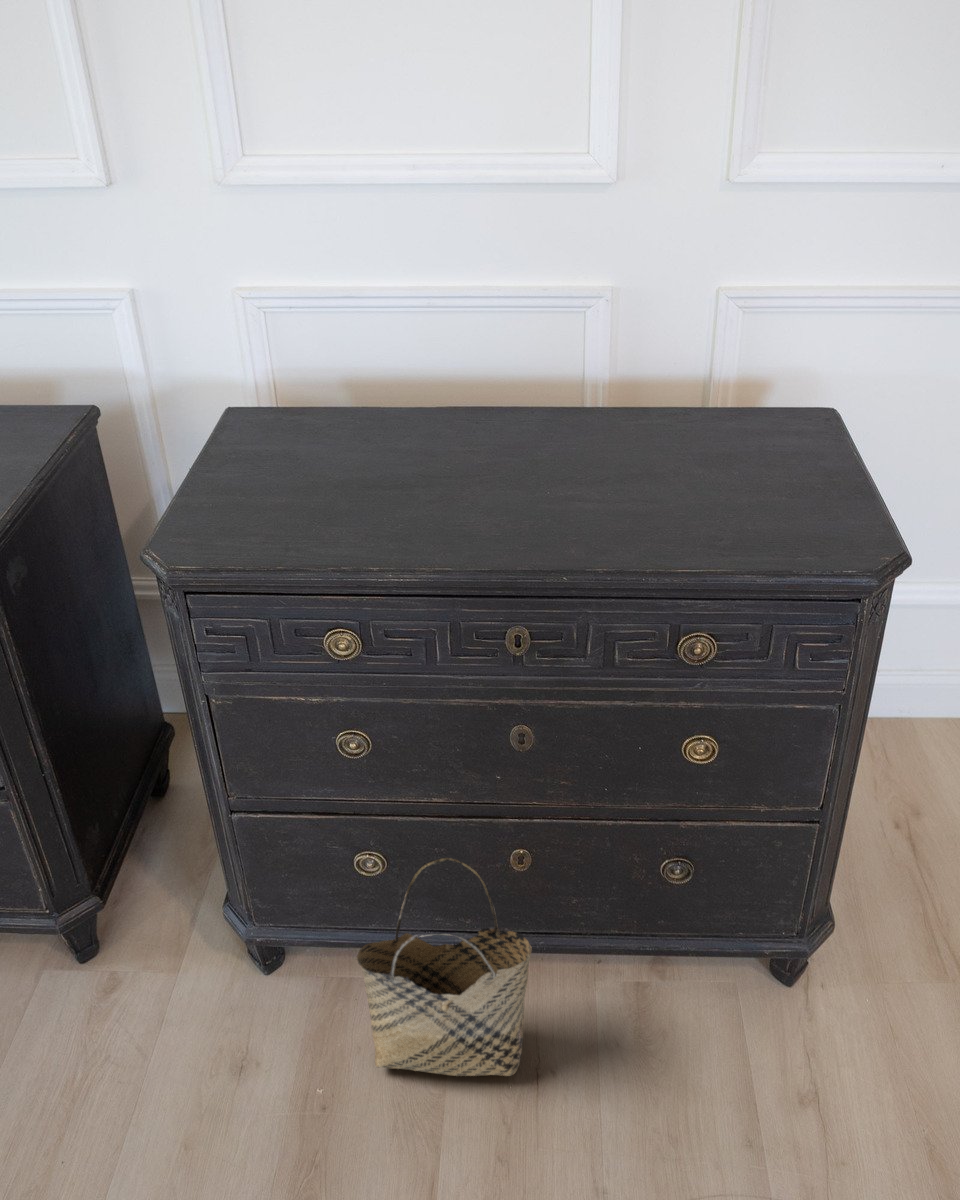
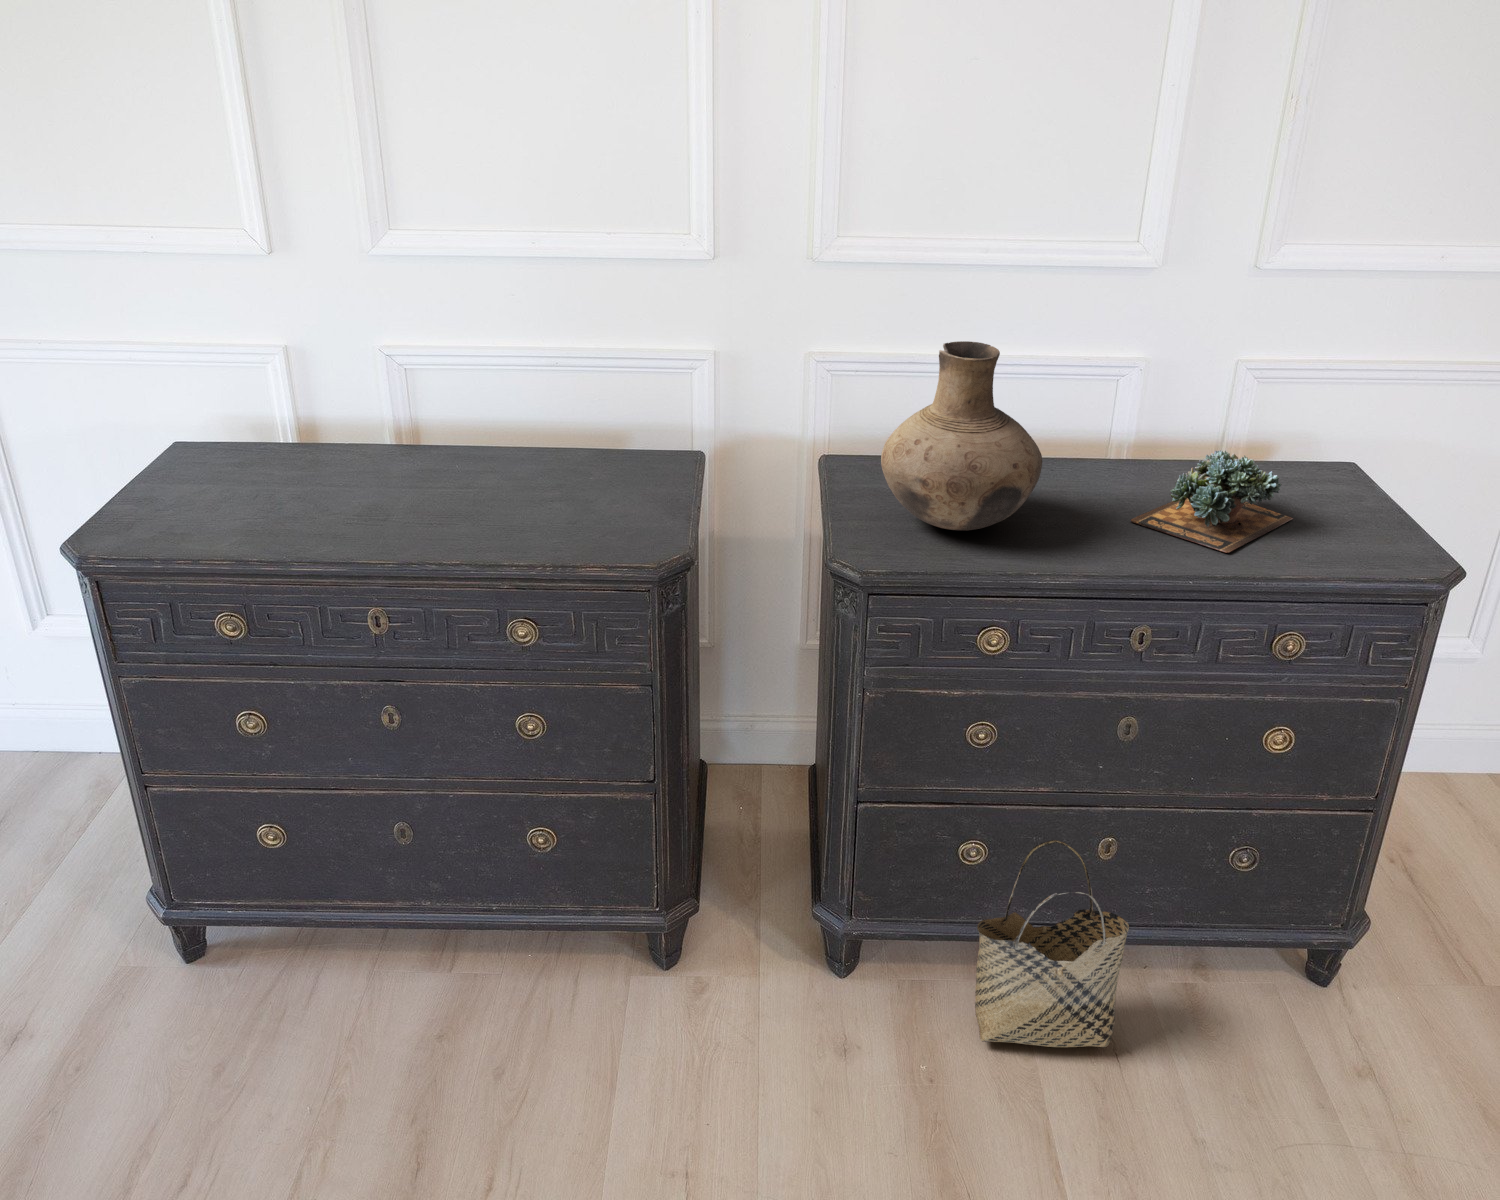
vase: none [212,277,408,508] -> present [881,341,1042,530]
succulent plant: none [534,399,735,535] -> present [1131,450,1293,553]

